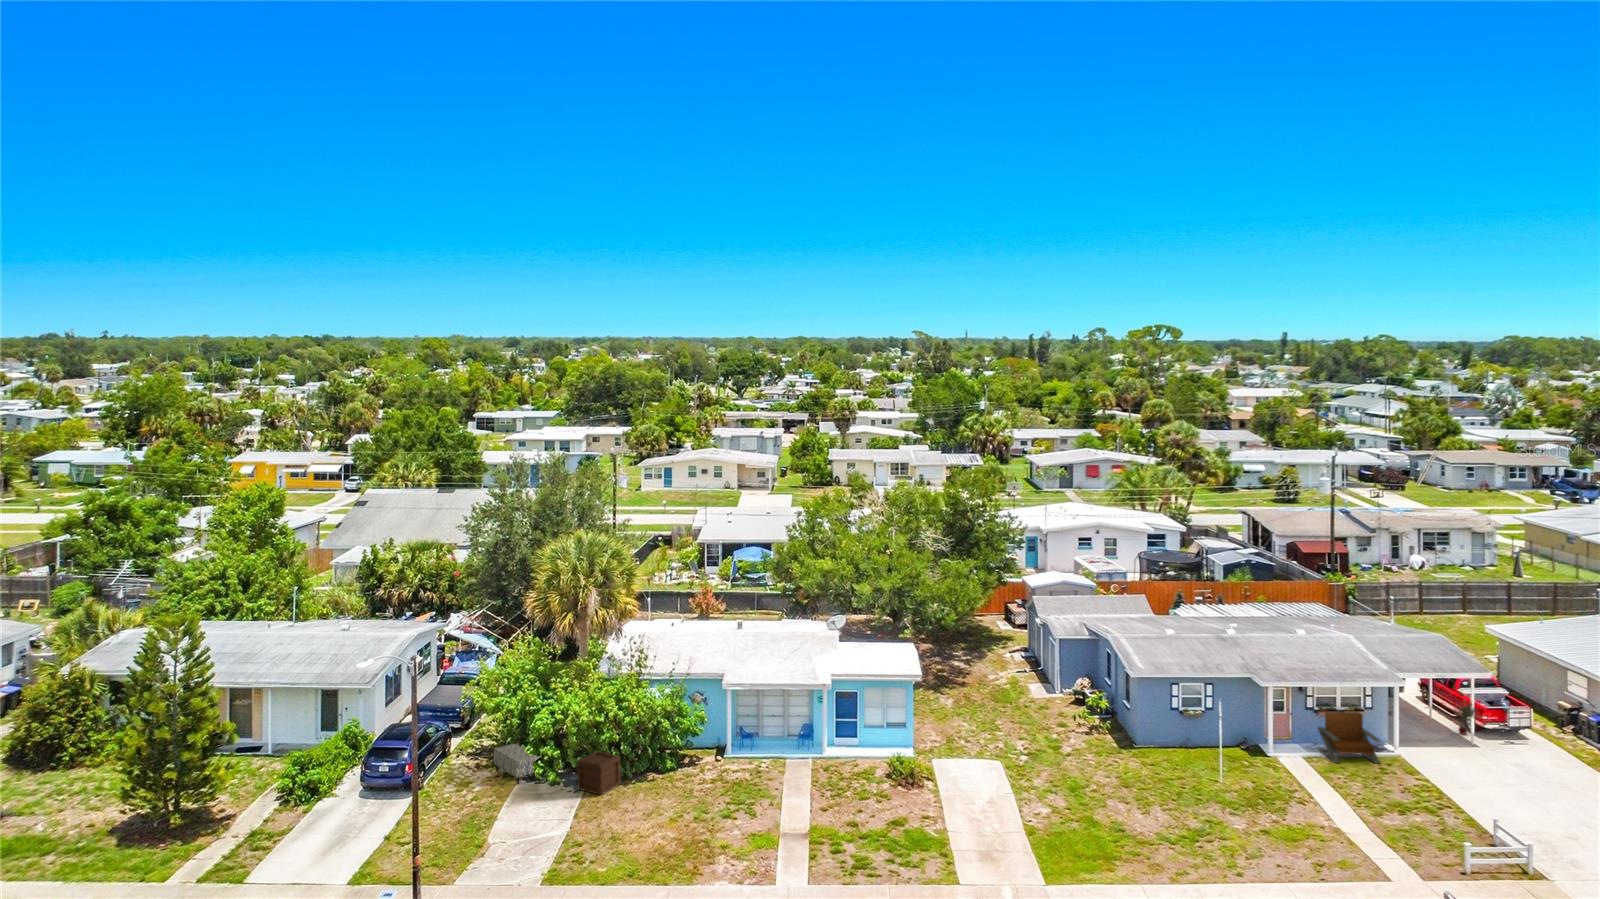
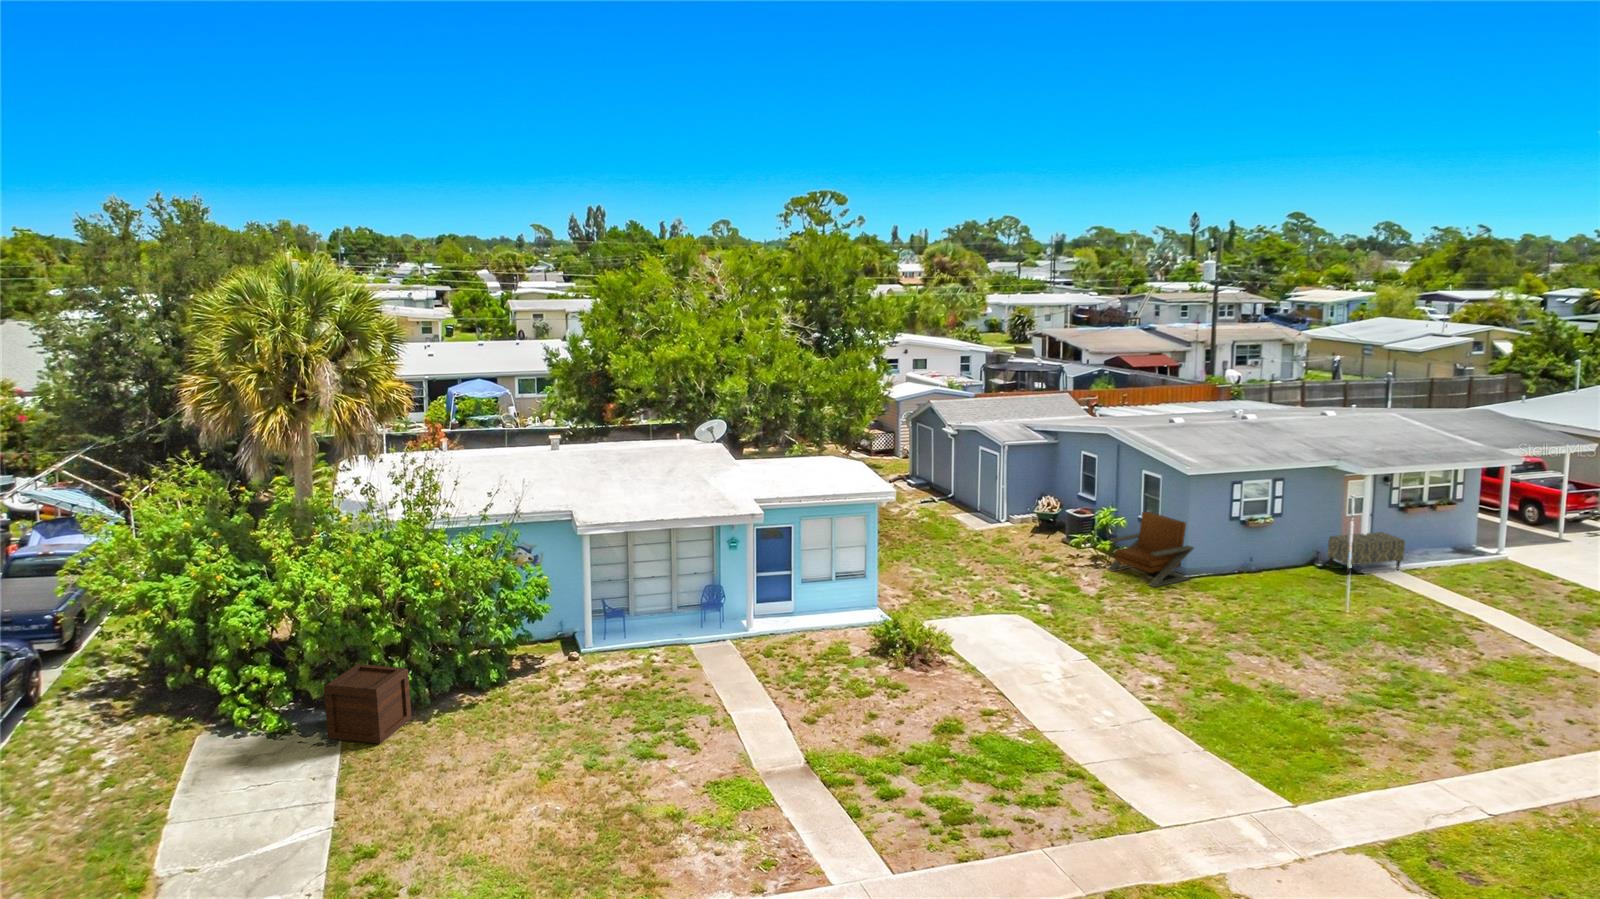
potted tree: present [1454,700,1477,735] -> none [1522,482,1562,527]
lounge chair: present [1318,711,1380,763] -> present [1107,512,1194,587]
bench: present [494,743,538,784] -> present [1327,532,1405,574]

